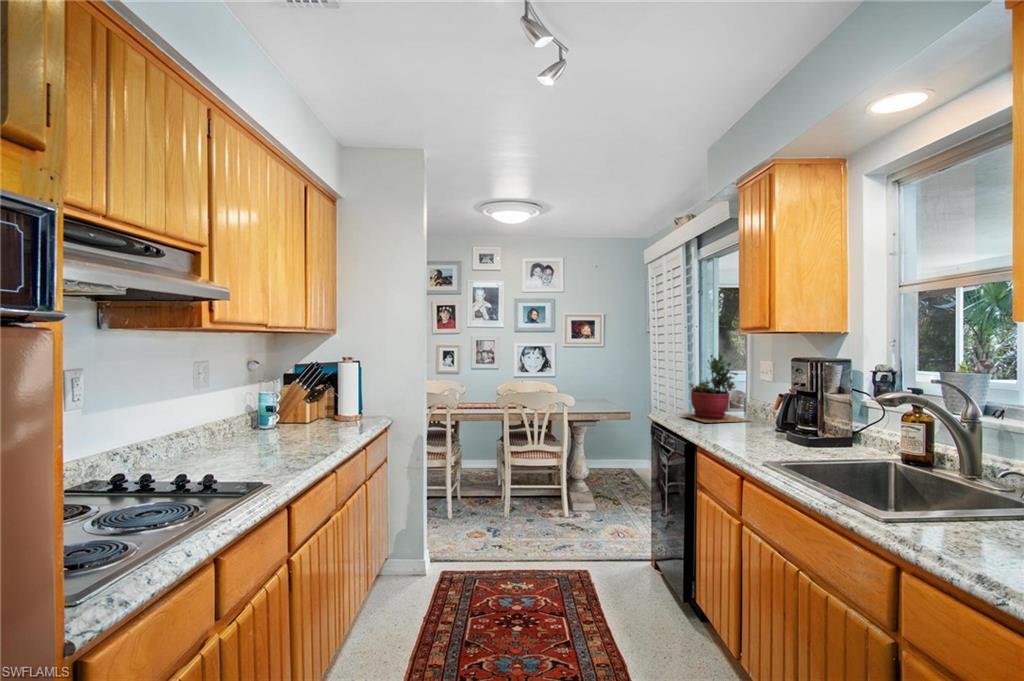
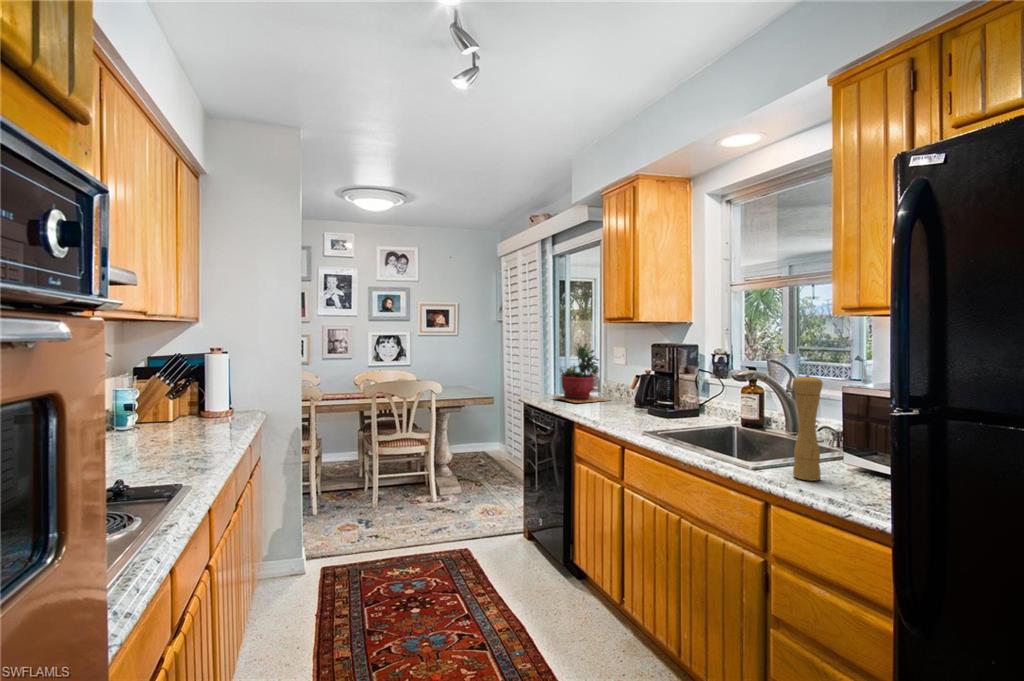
pepper mill: none [935,400,981,545] -> present [793,375,822,481]

